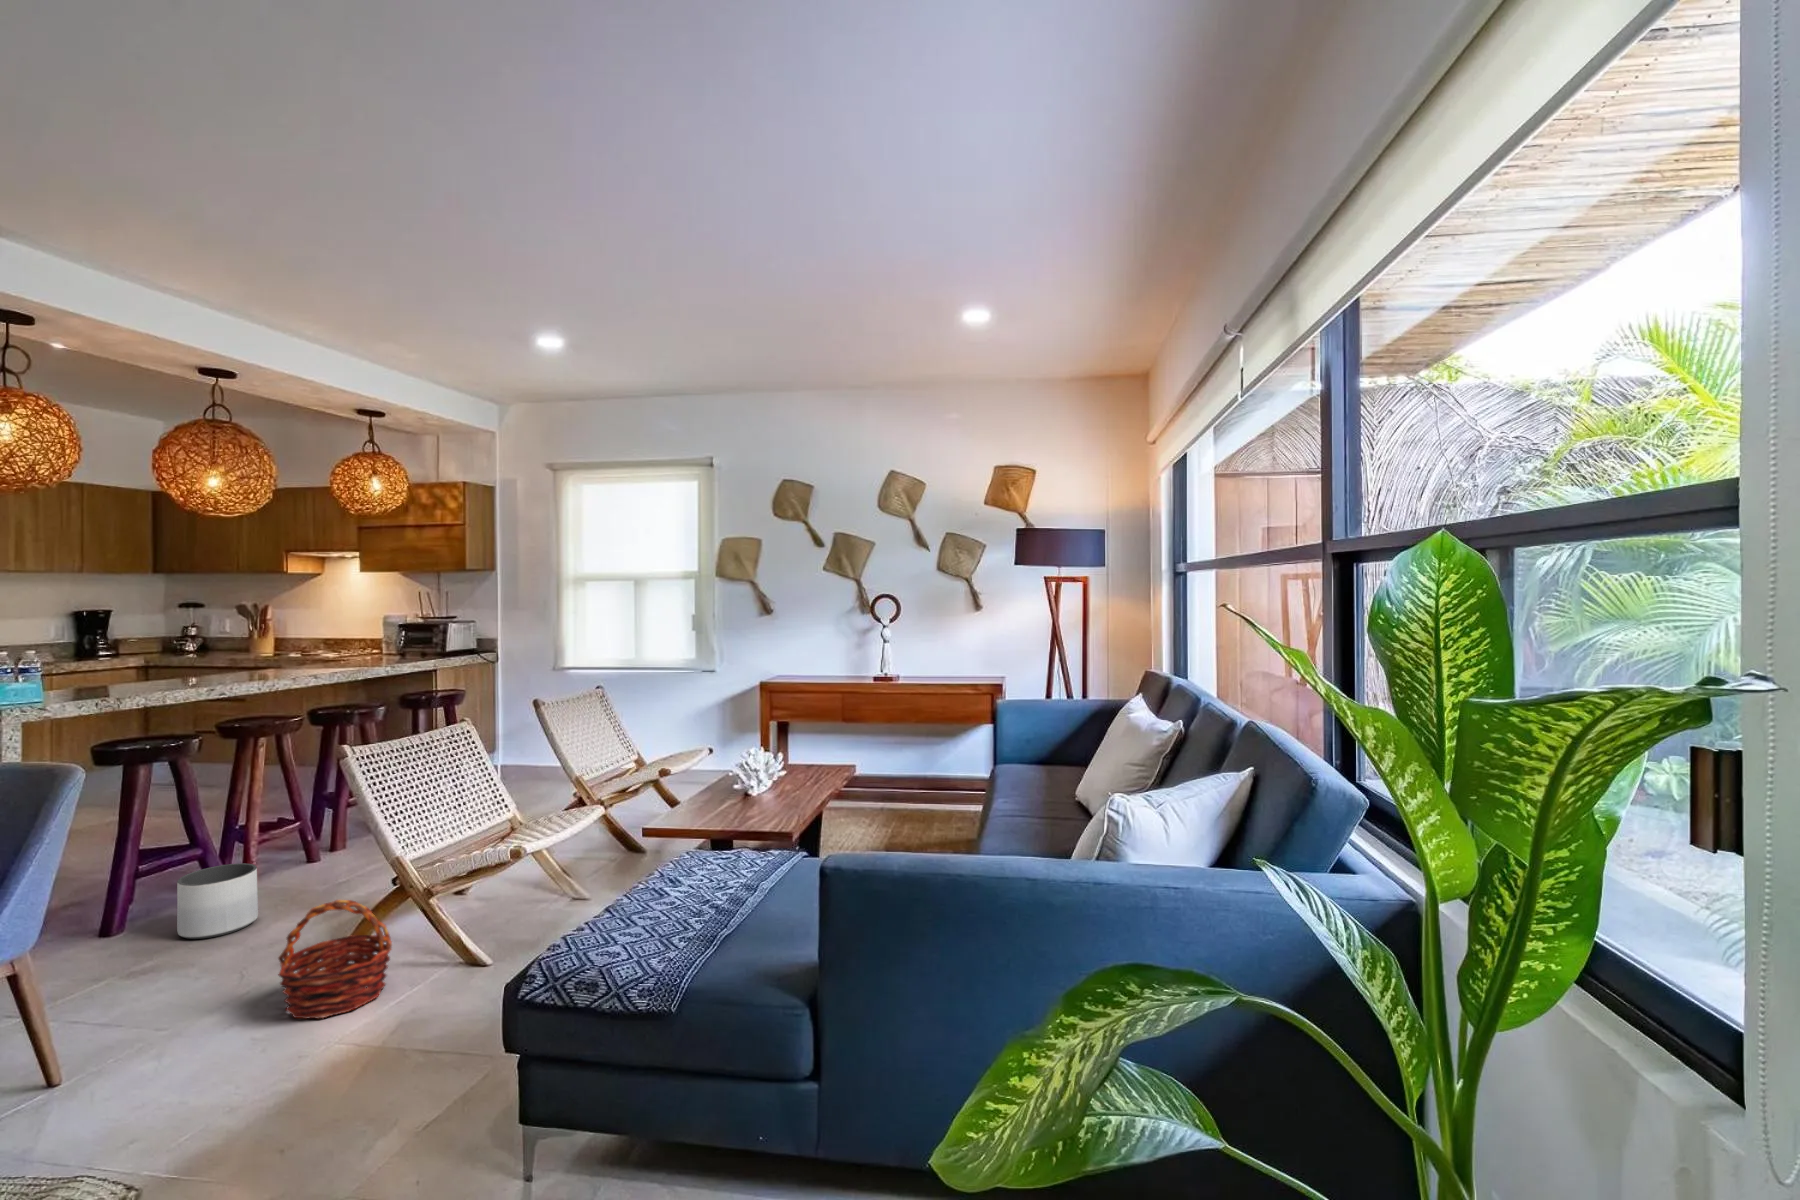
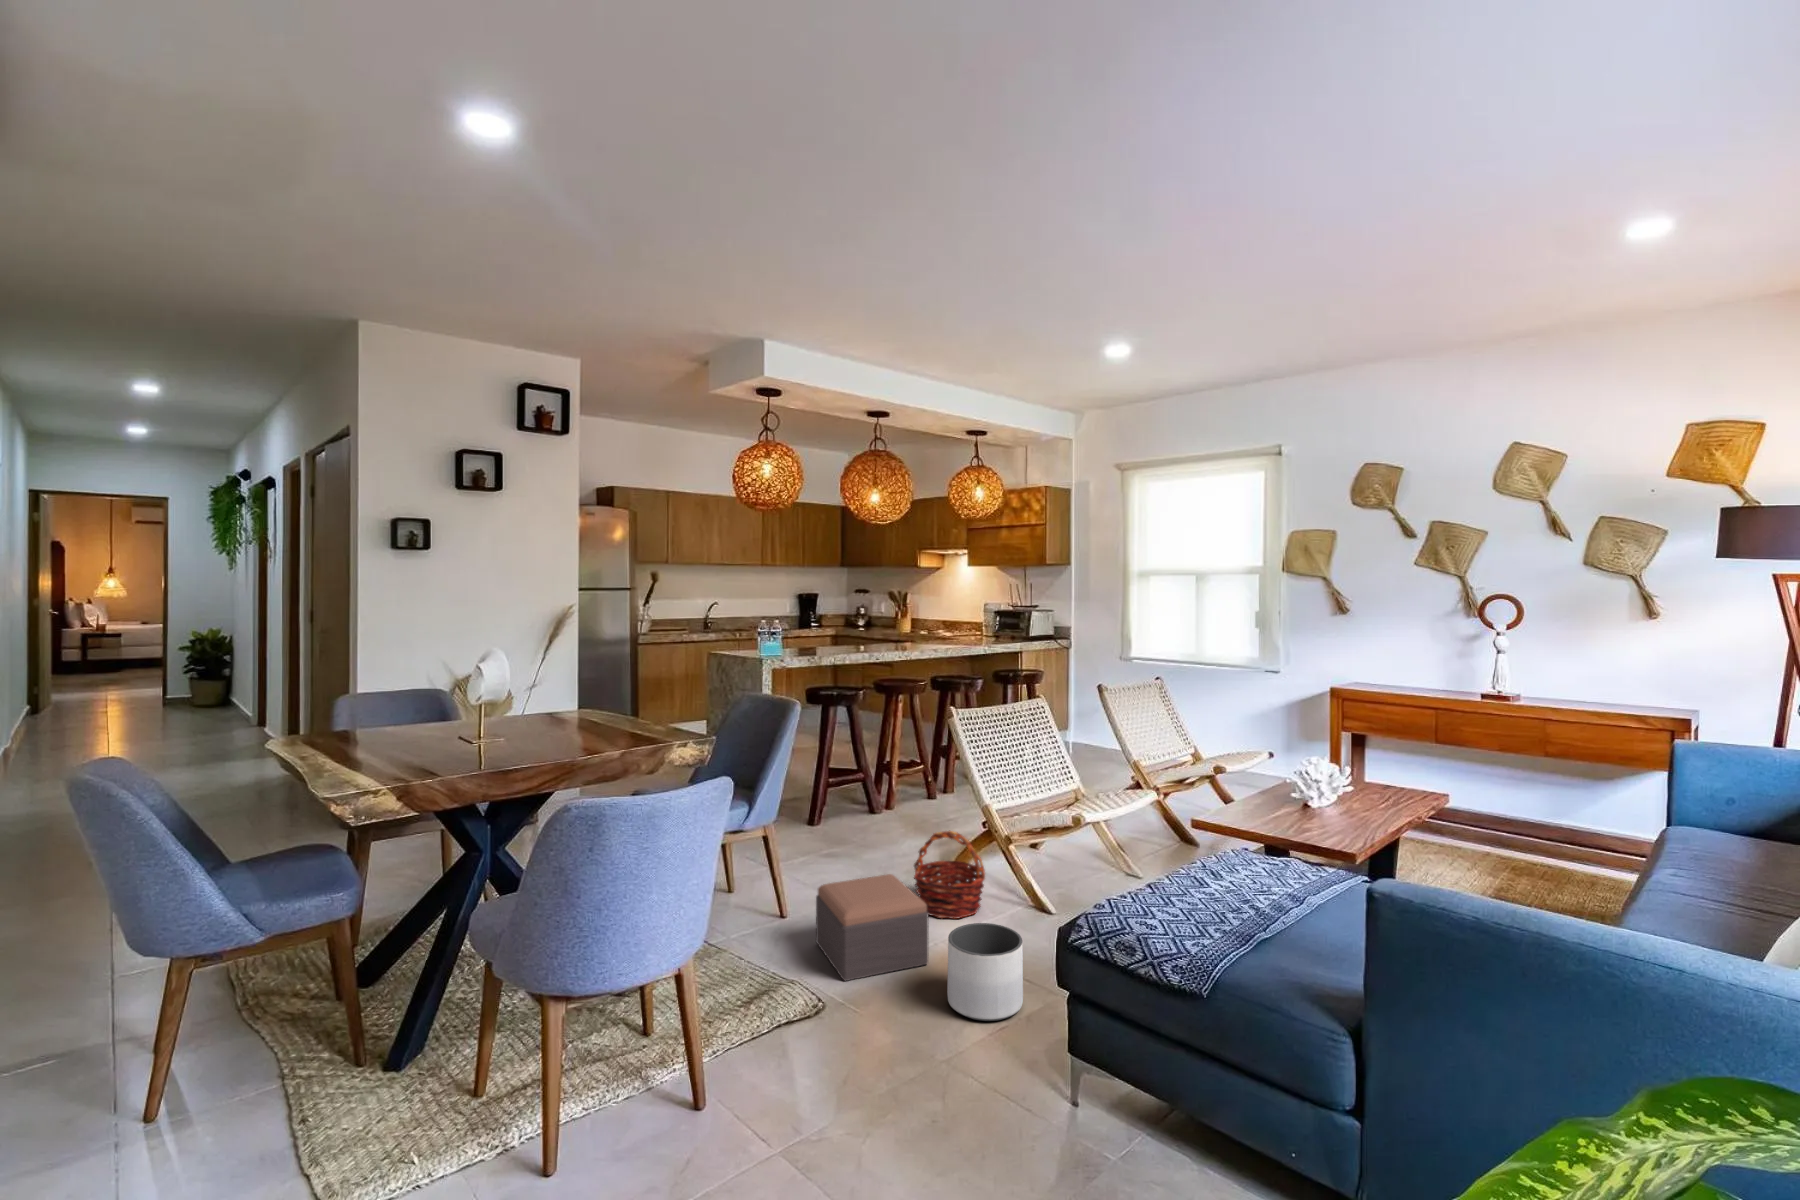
planter: present [177,863,258,939] -> present [947,923,1023,1021]
footstool: none [88,981,302,1166] -> present [816,874,929,981]

